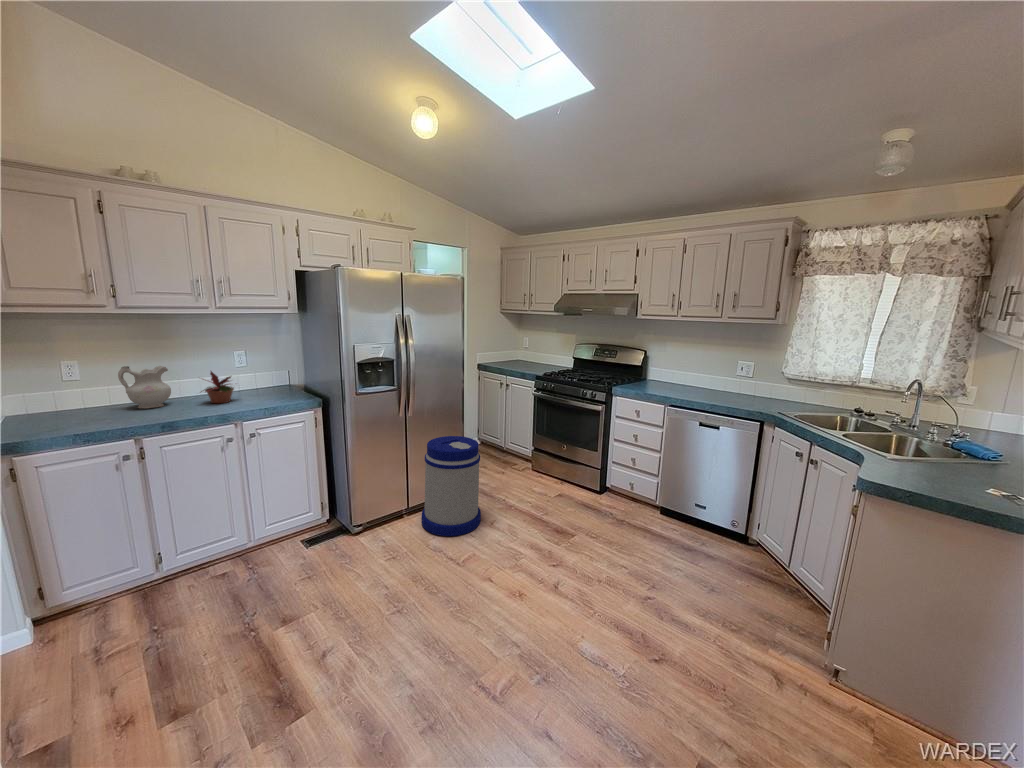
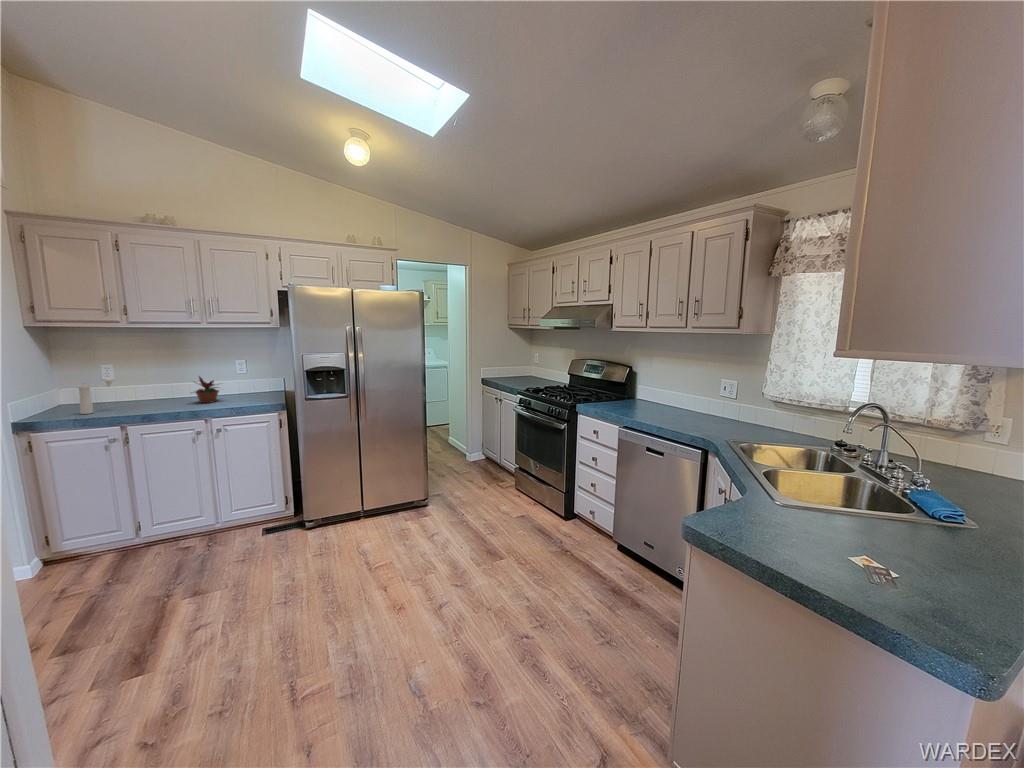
ceramic pitcher: present [118,366,171,409] -> none [133,370,174,404]
pepper mill: none [58,378,104,427] -> present [77,378,113,414]
trash can: present [421,436,481,536] -> none [366,445,426,543]

